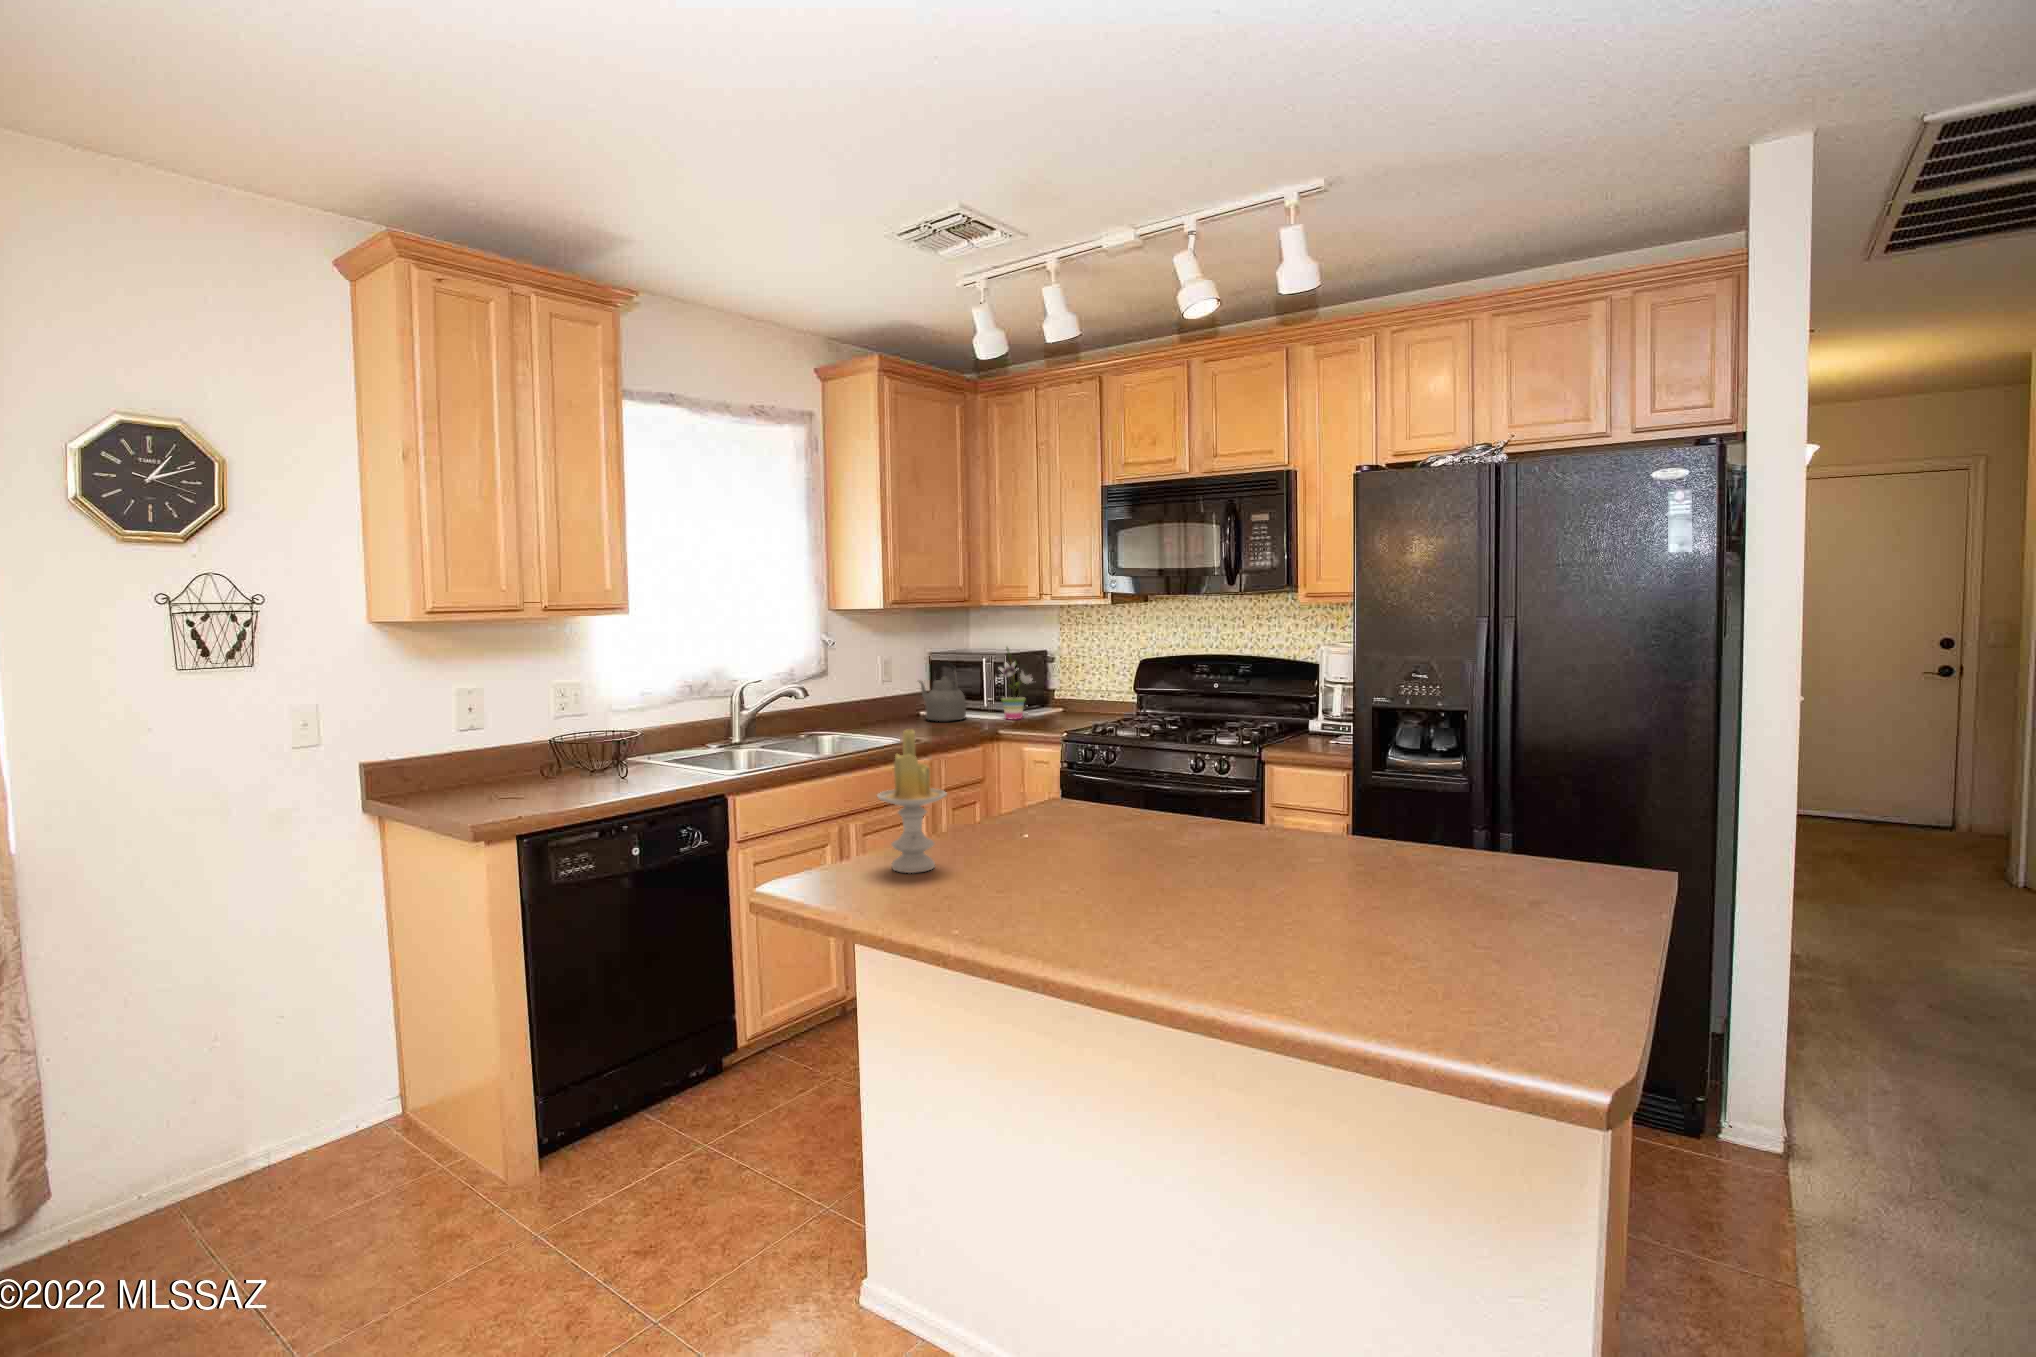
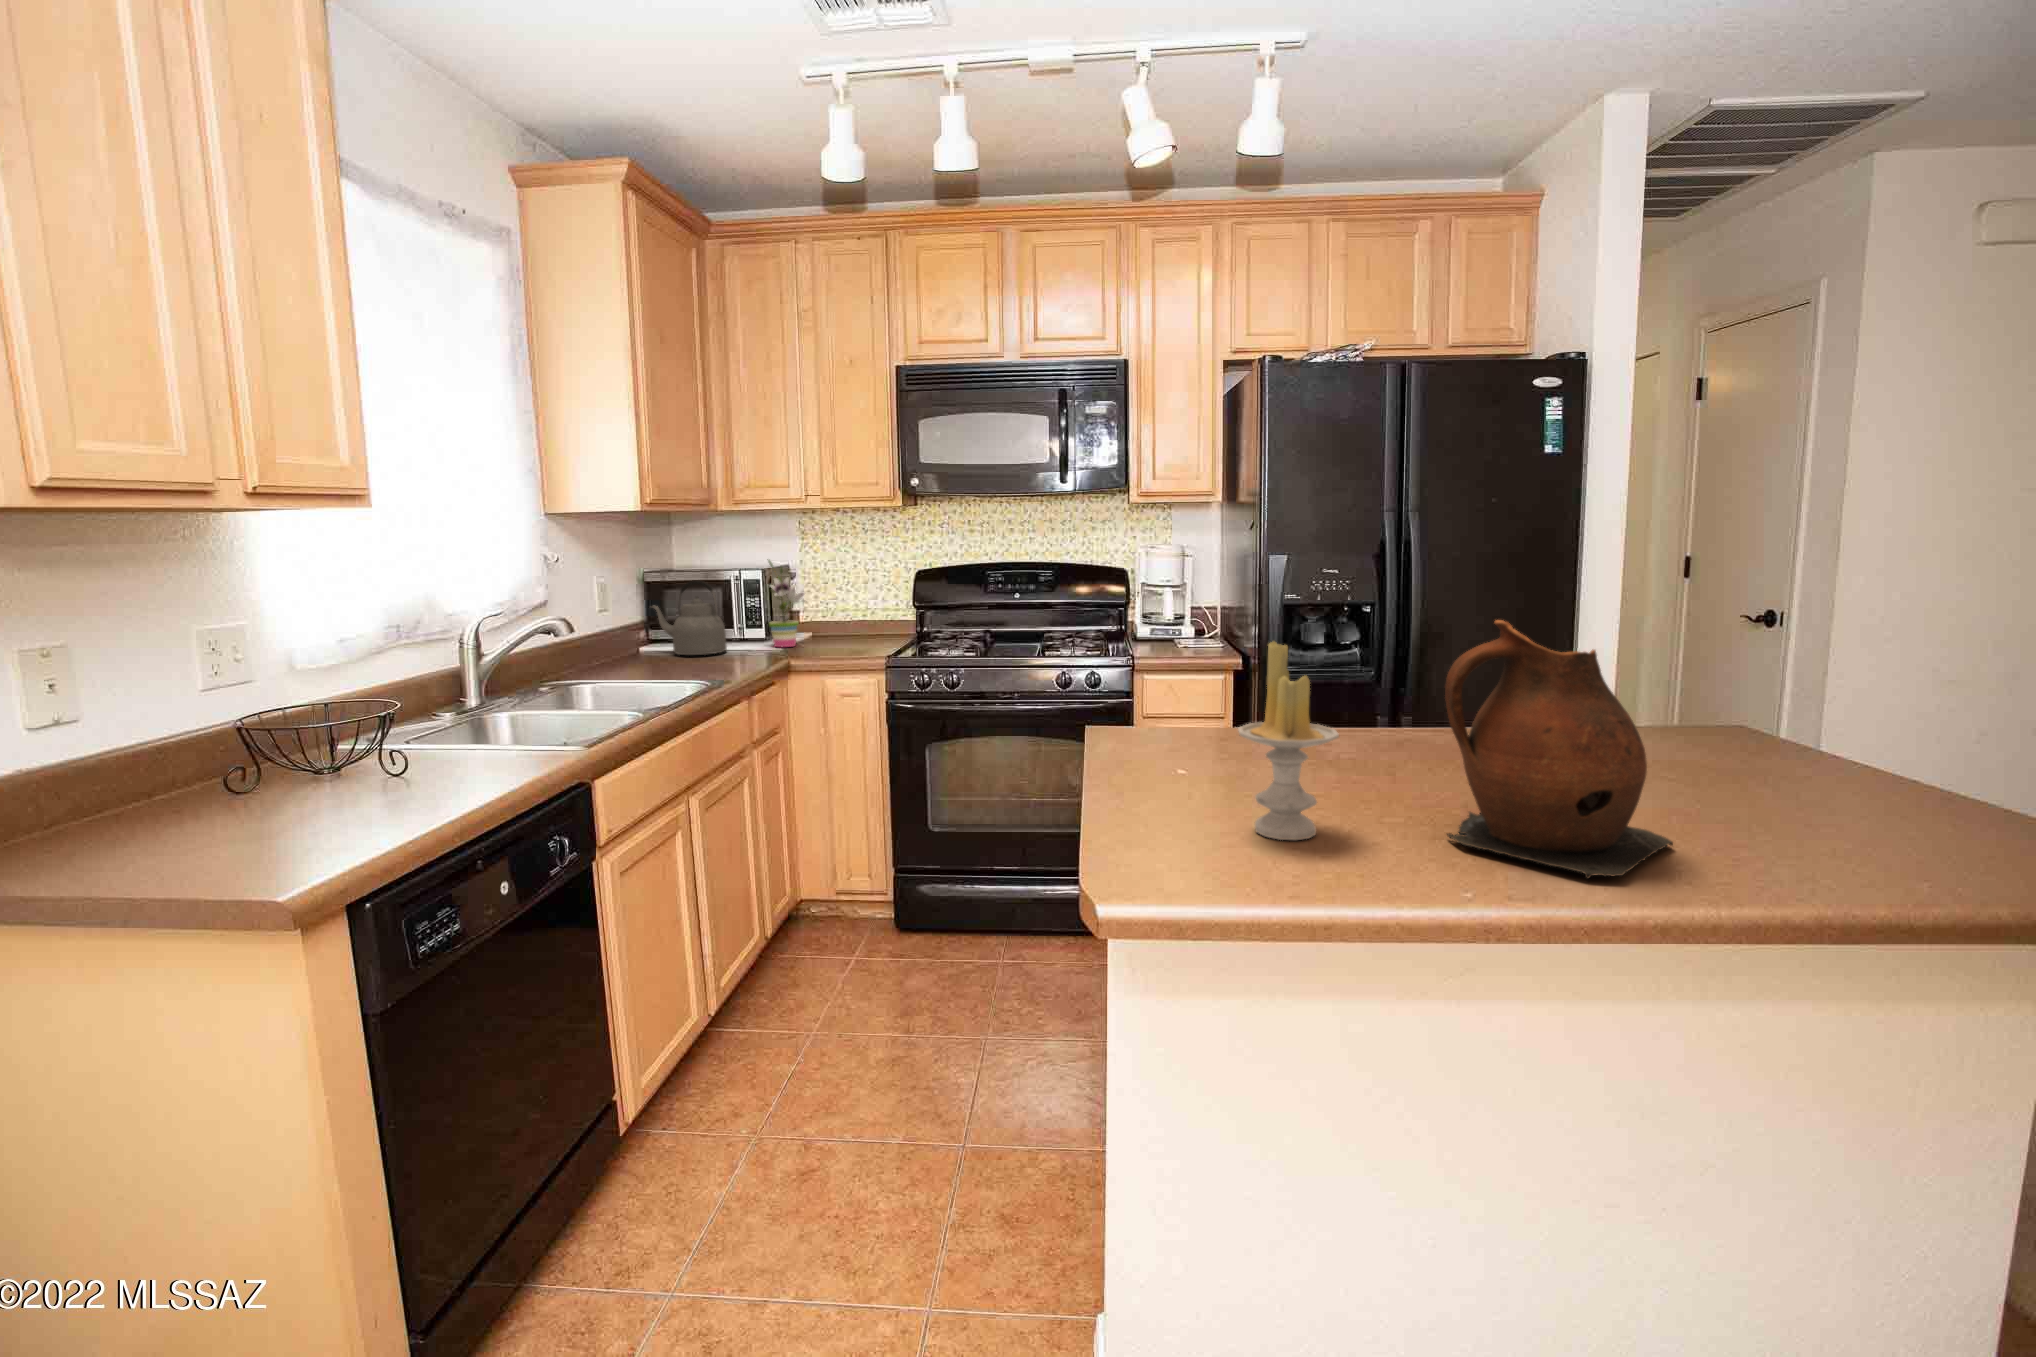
ceramic pitcher: none [974,724,1129,921] -> present [1445,620,1673,879]

